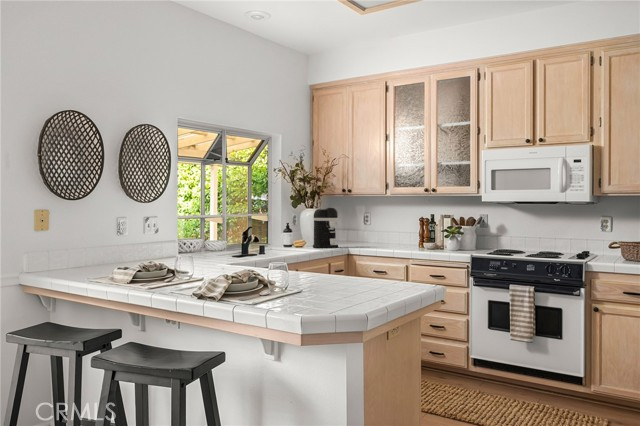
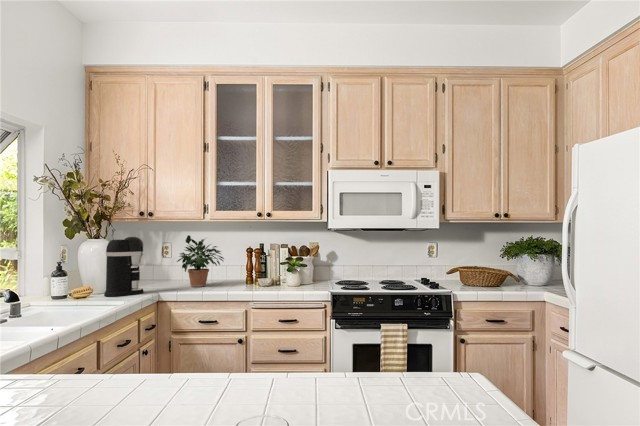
potted plant: none [364,207,401,247] -> present [177,235,224,287]

